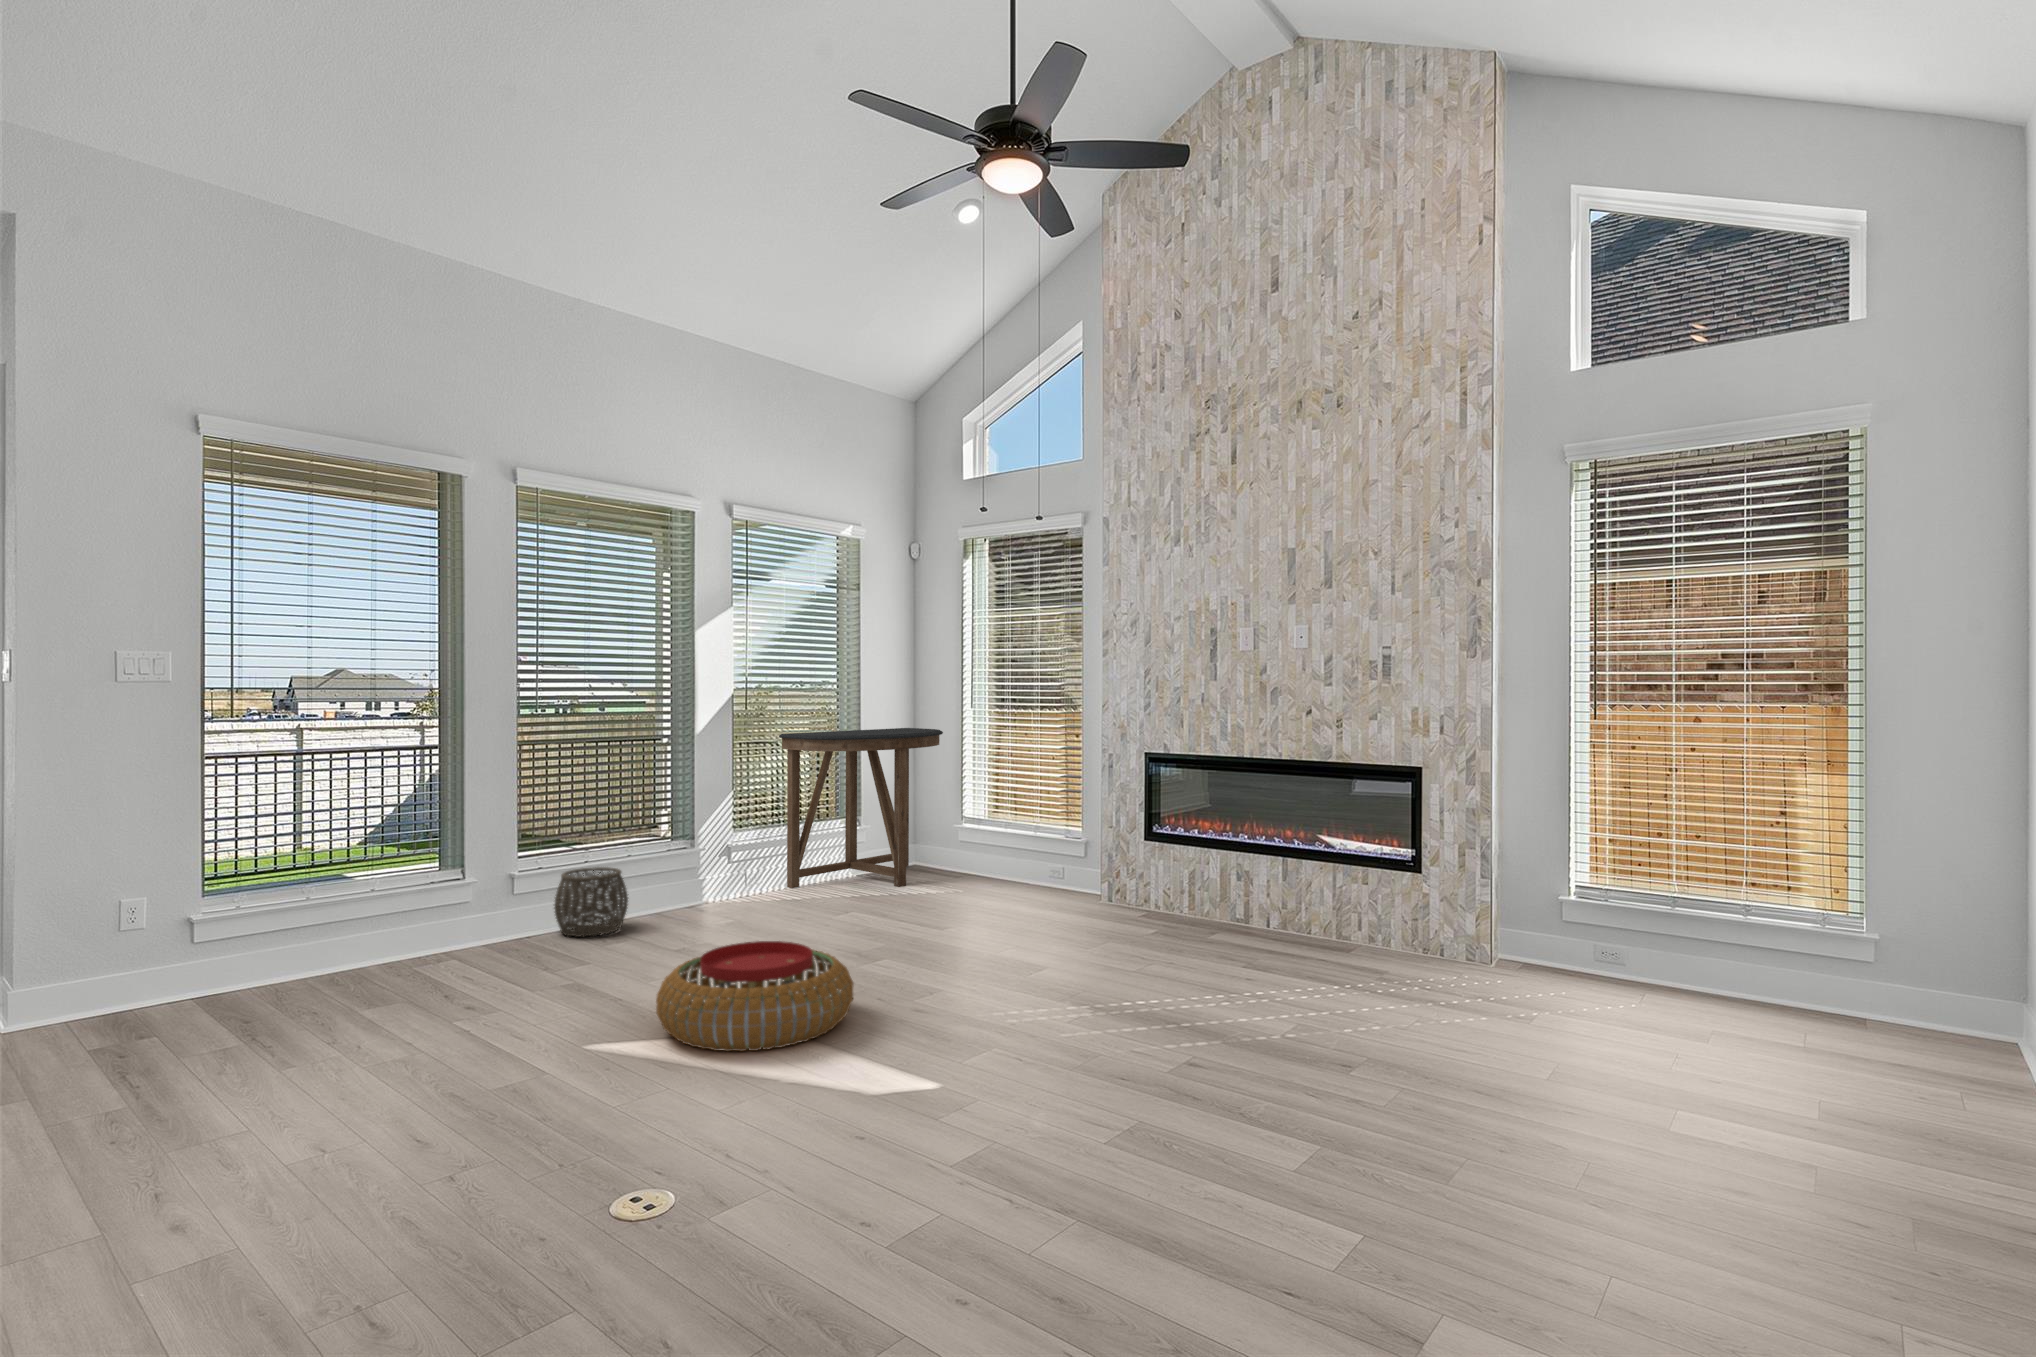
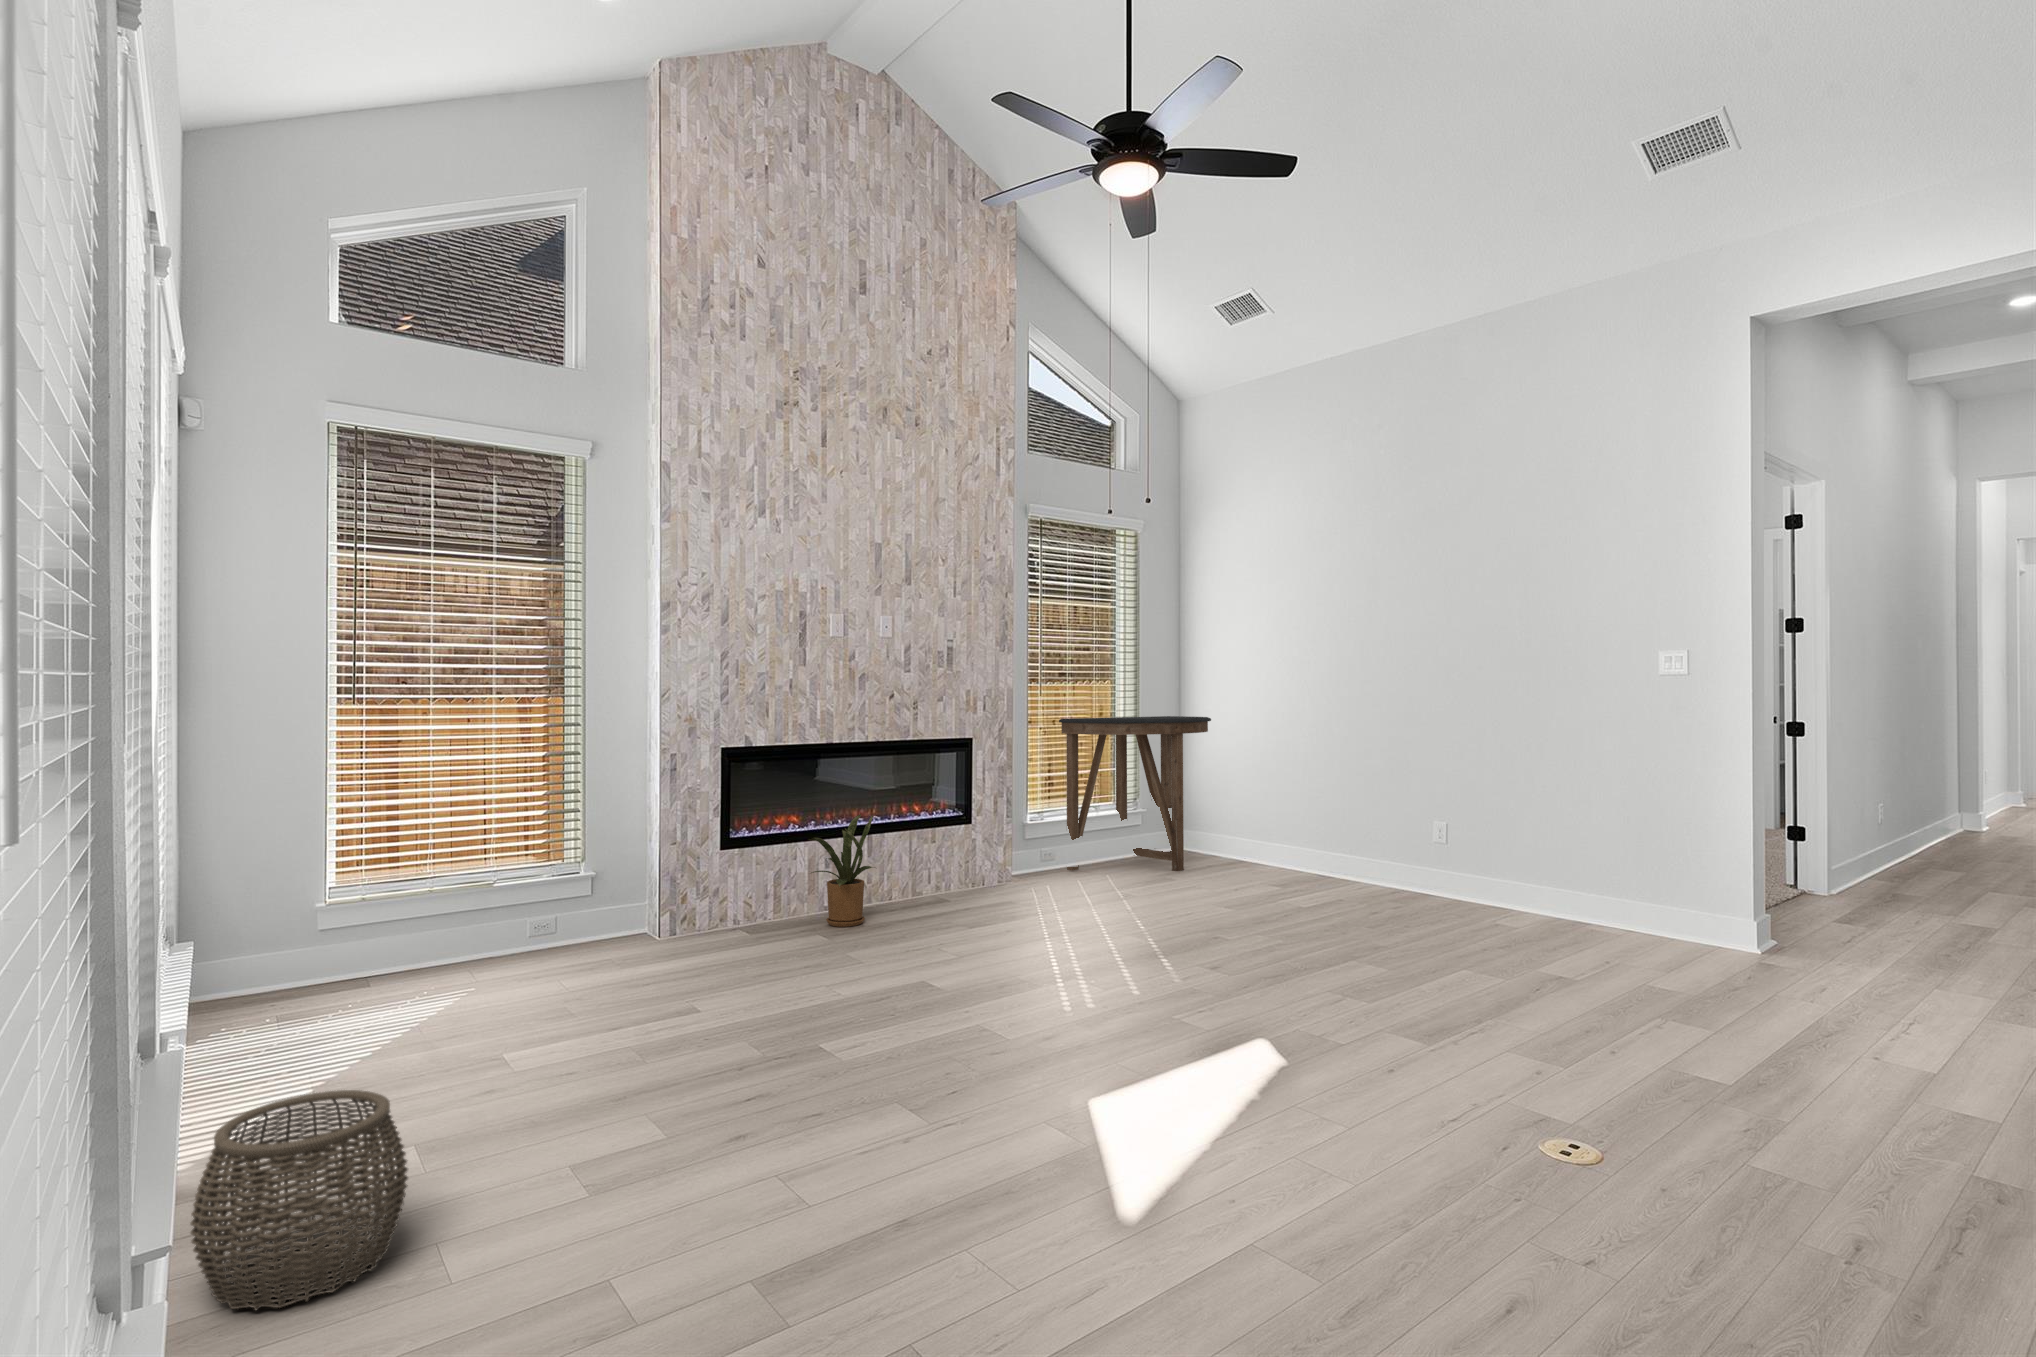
console table: present [779,728,943,888] -> present [1059,716,1211,871]
house plant: none [1153,831,1251,936] -> present [811,814,873,927]
pouf: present [656,941,854,1052] -> none [982,973,1230,1123]

